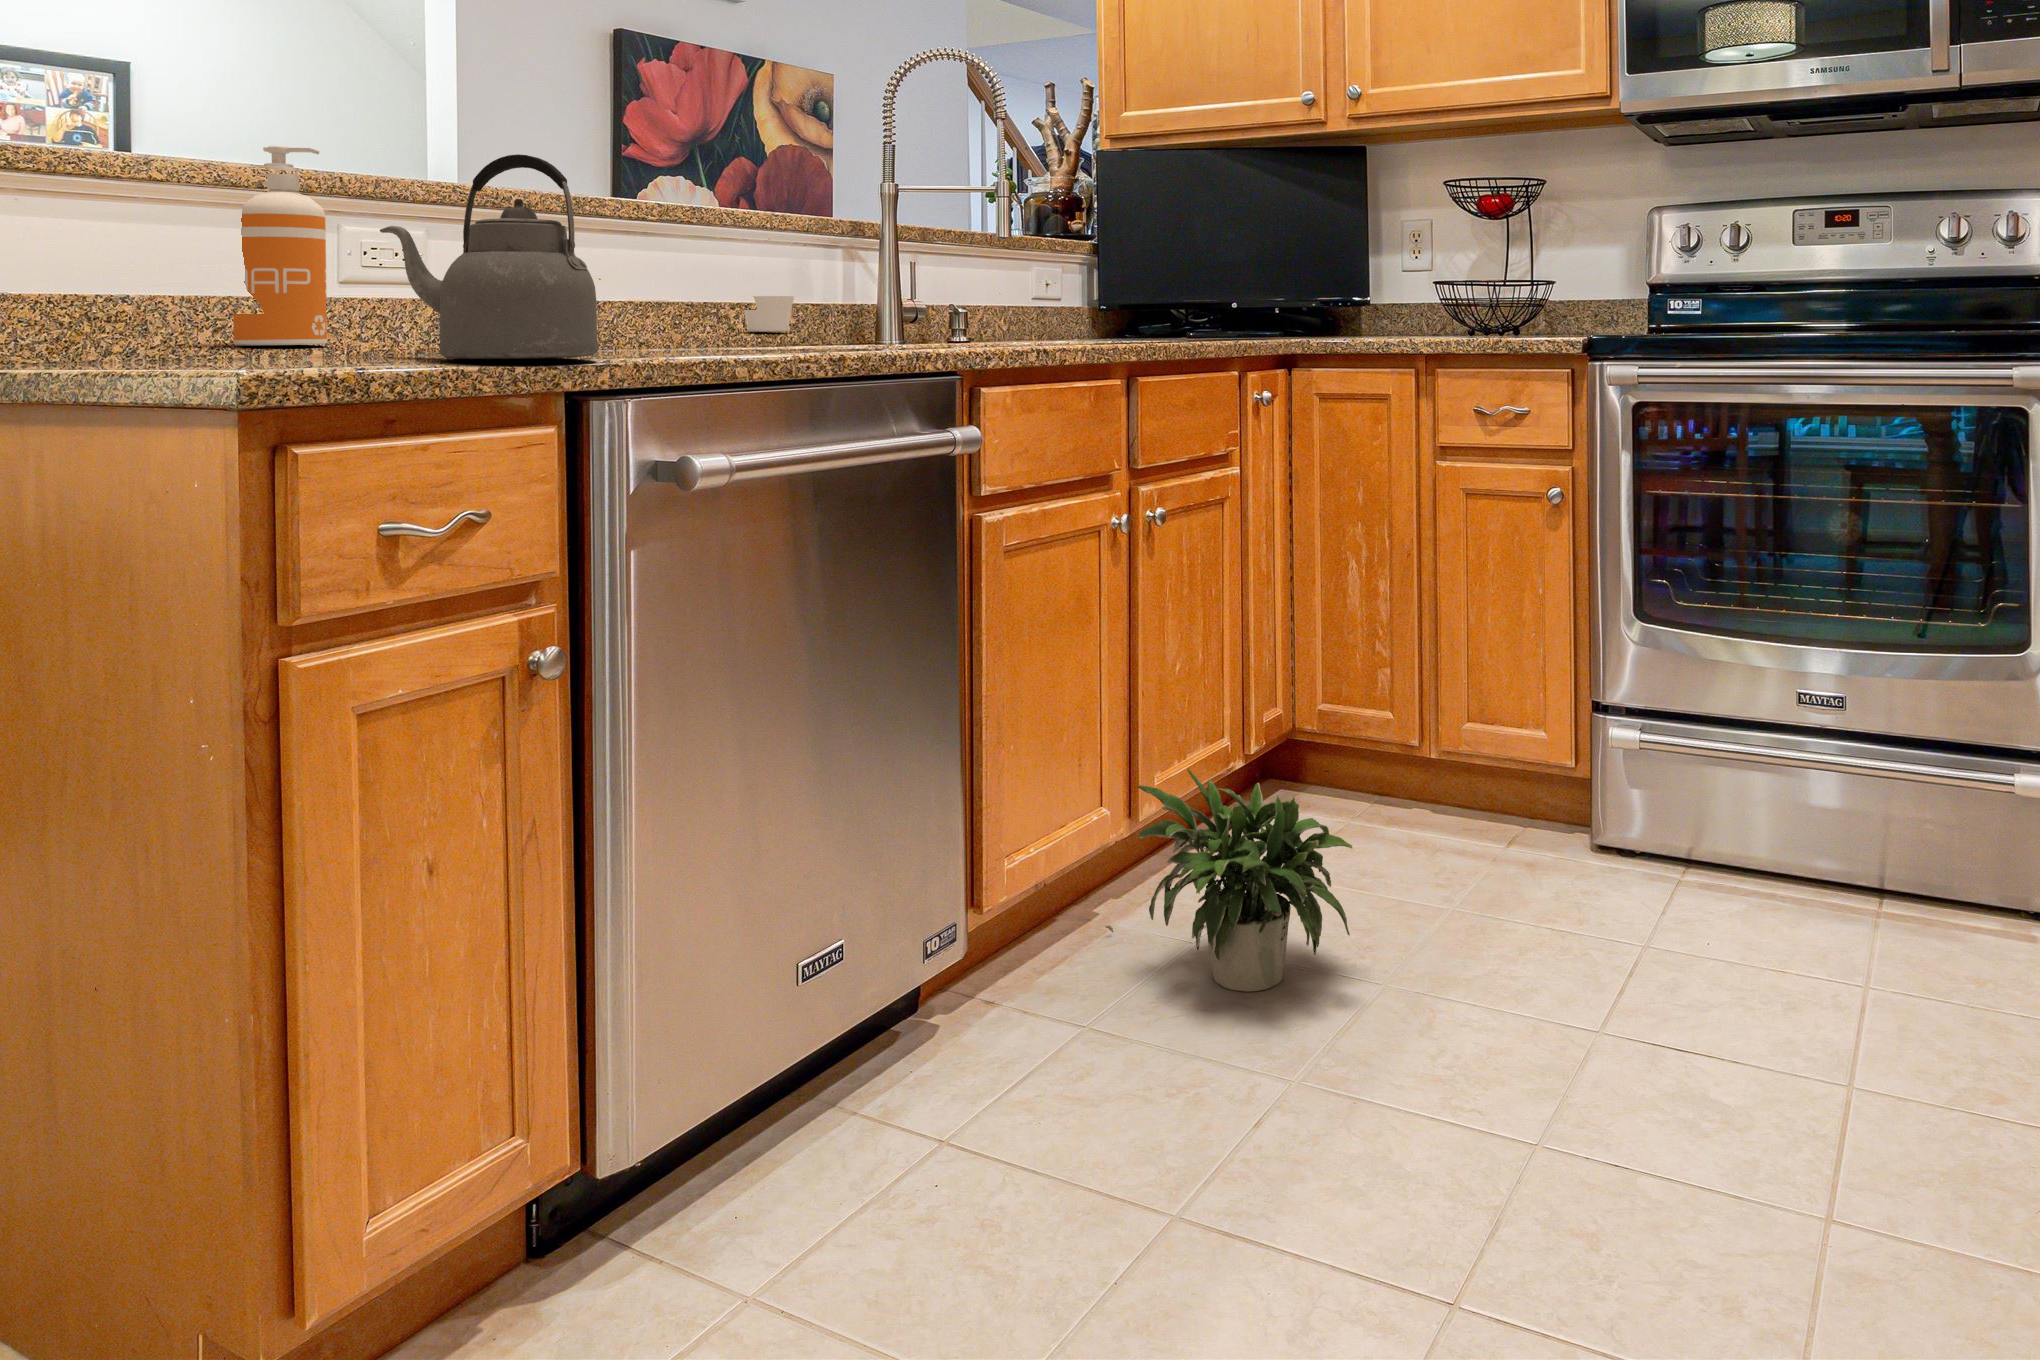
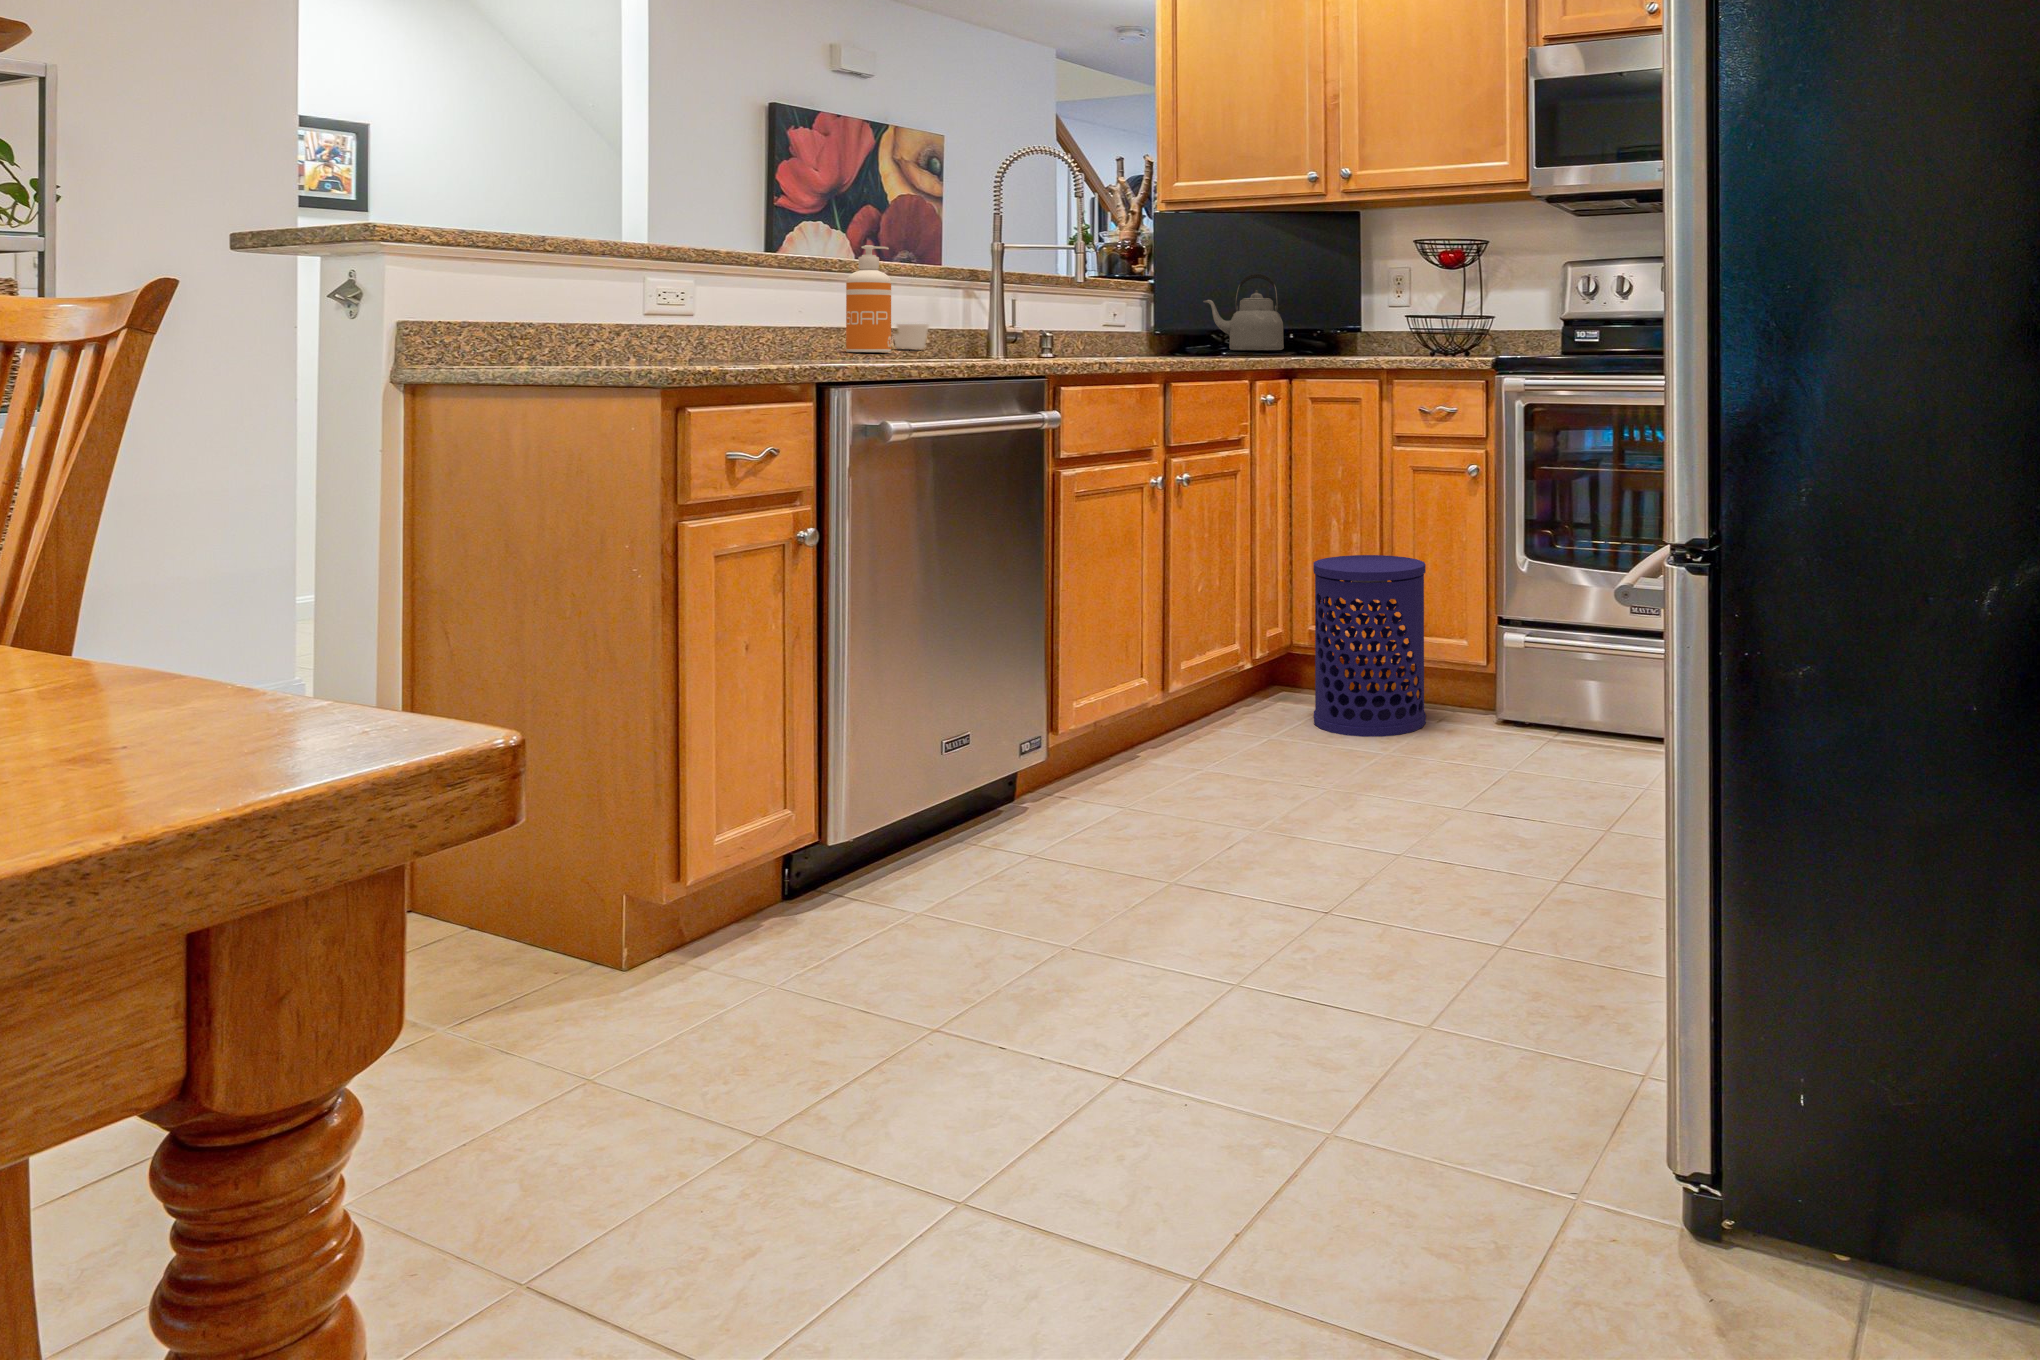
soap dispenser: present [233,146,327,345] -> present [846,245,891,352]
kettle: present [380,154,598,359] -> present [1203,274,1284,351]
waste bin: none [1333,611,1495,878] -> present [1313,555,1426,737]
potted plant: present [1105,769,1352,992] -> none [1143,647,1307,789]

